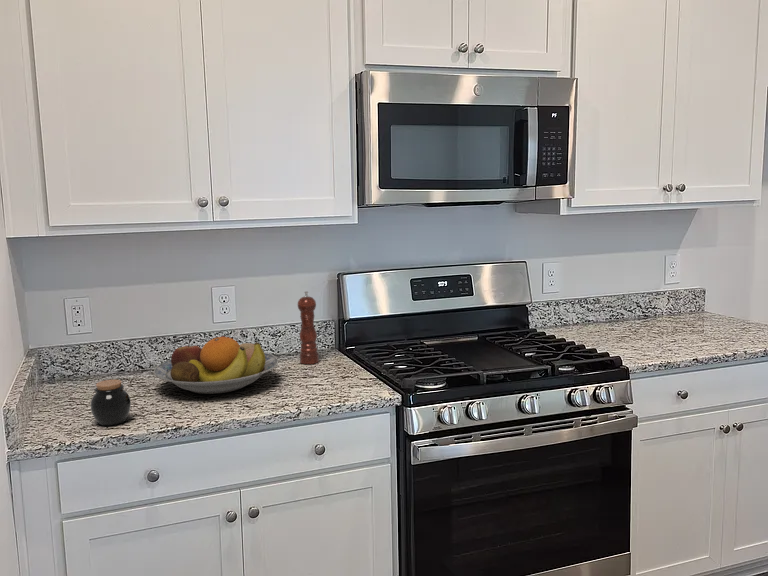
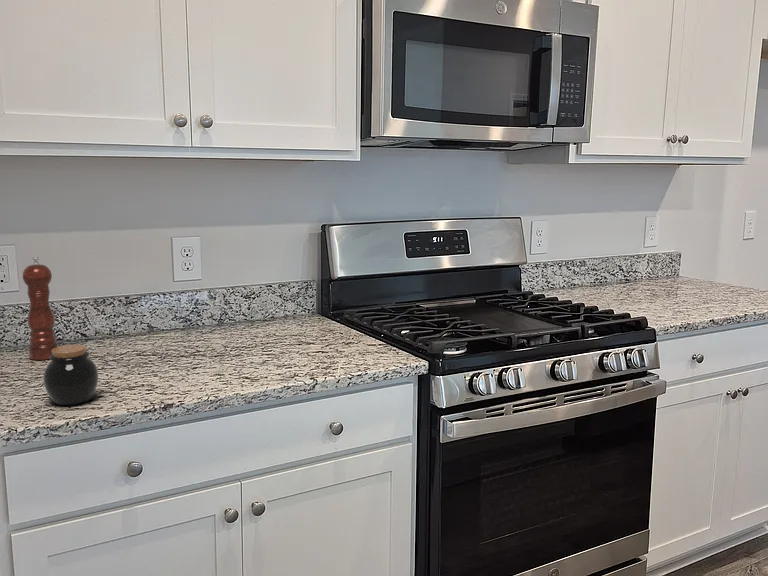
pepper mill: present [298,291,319,364] -> present [23,257,58,360]
fruit bowl: present [154,336,278,394] -> none [114,293,271,364]

